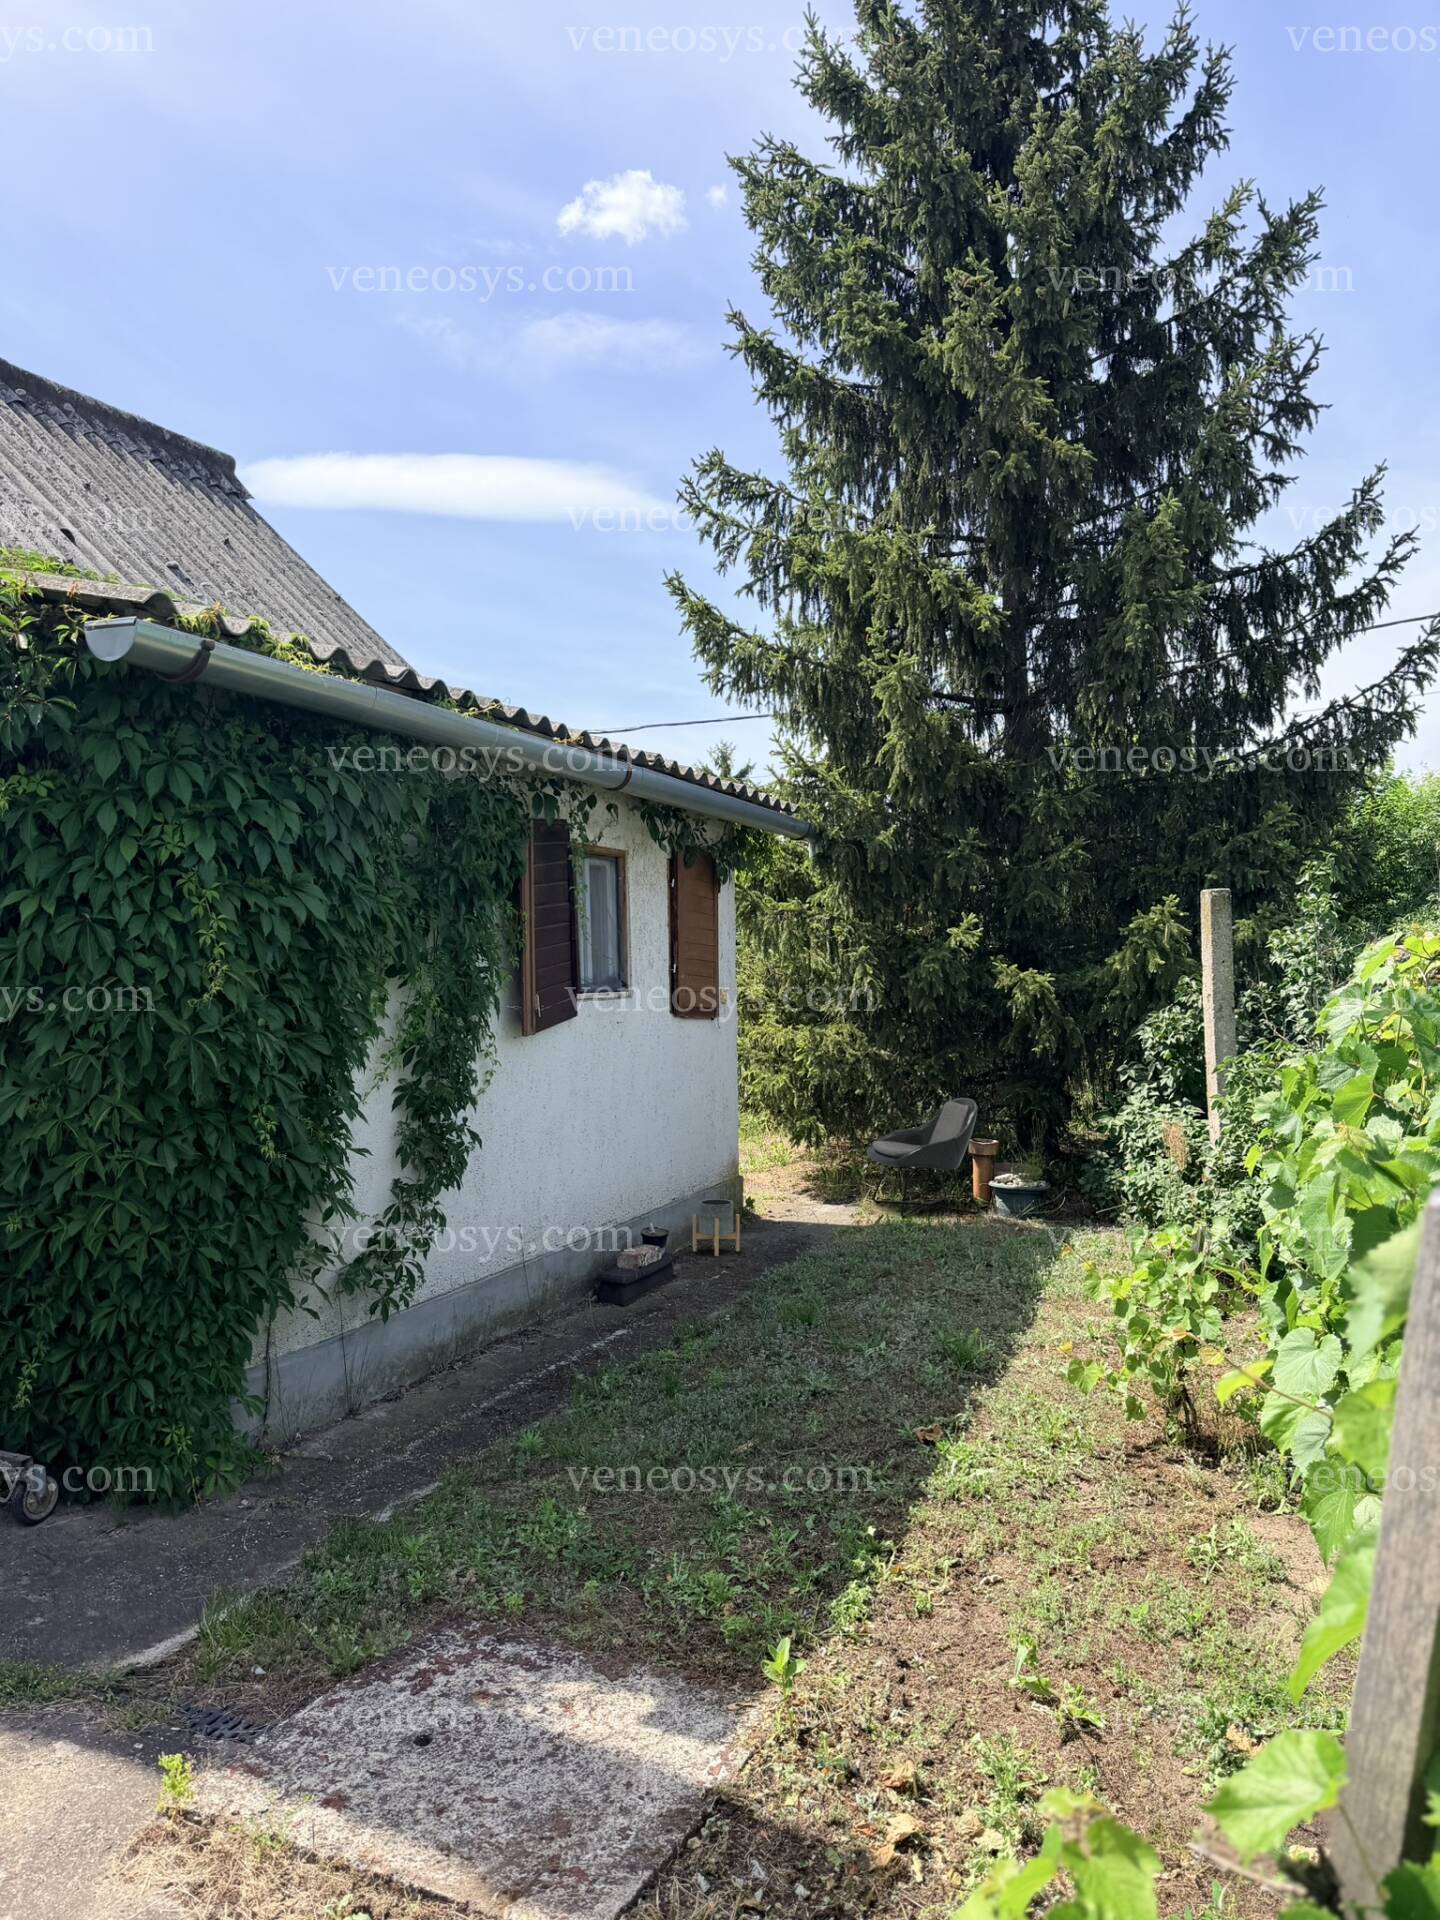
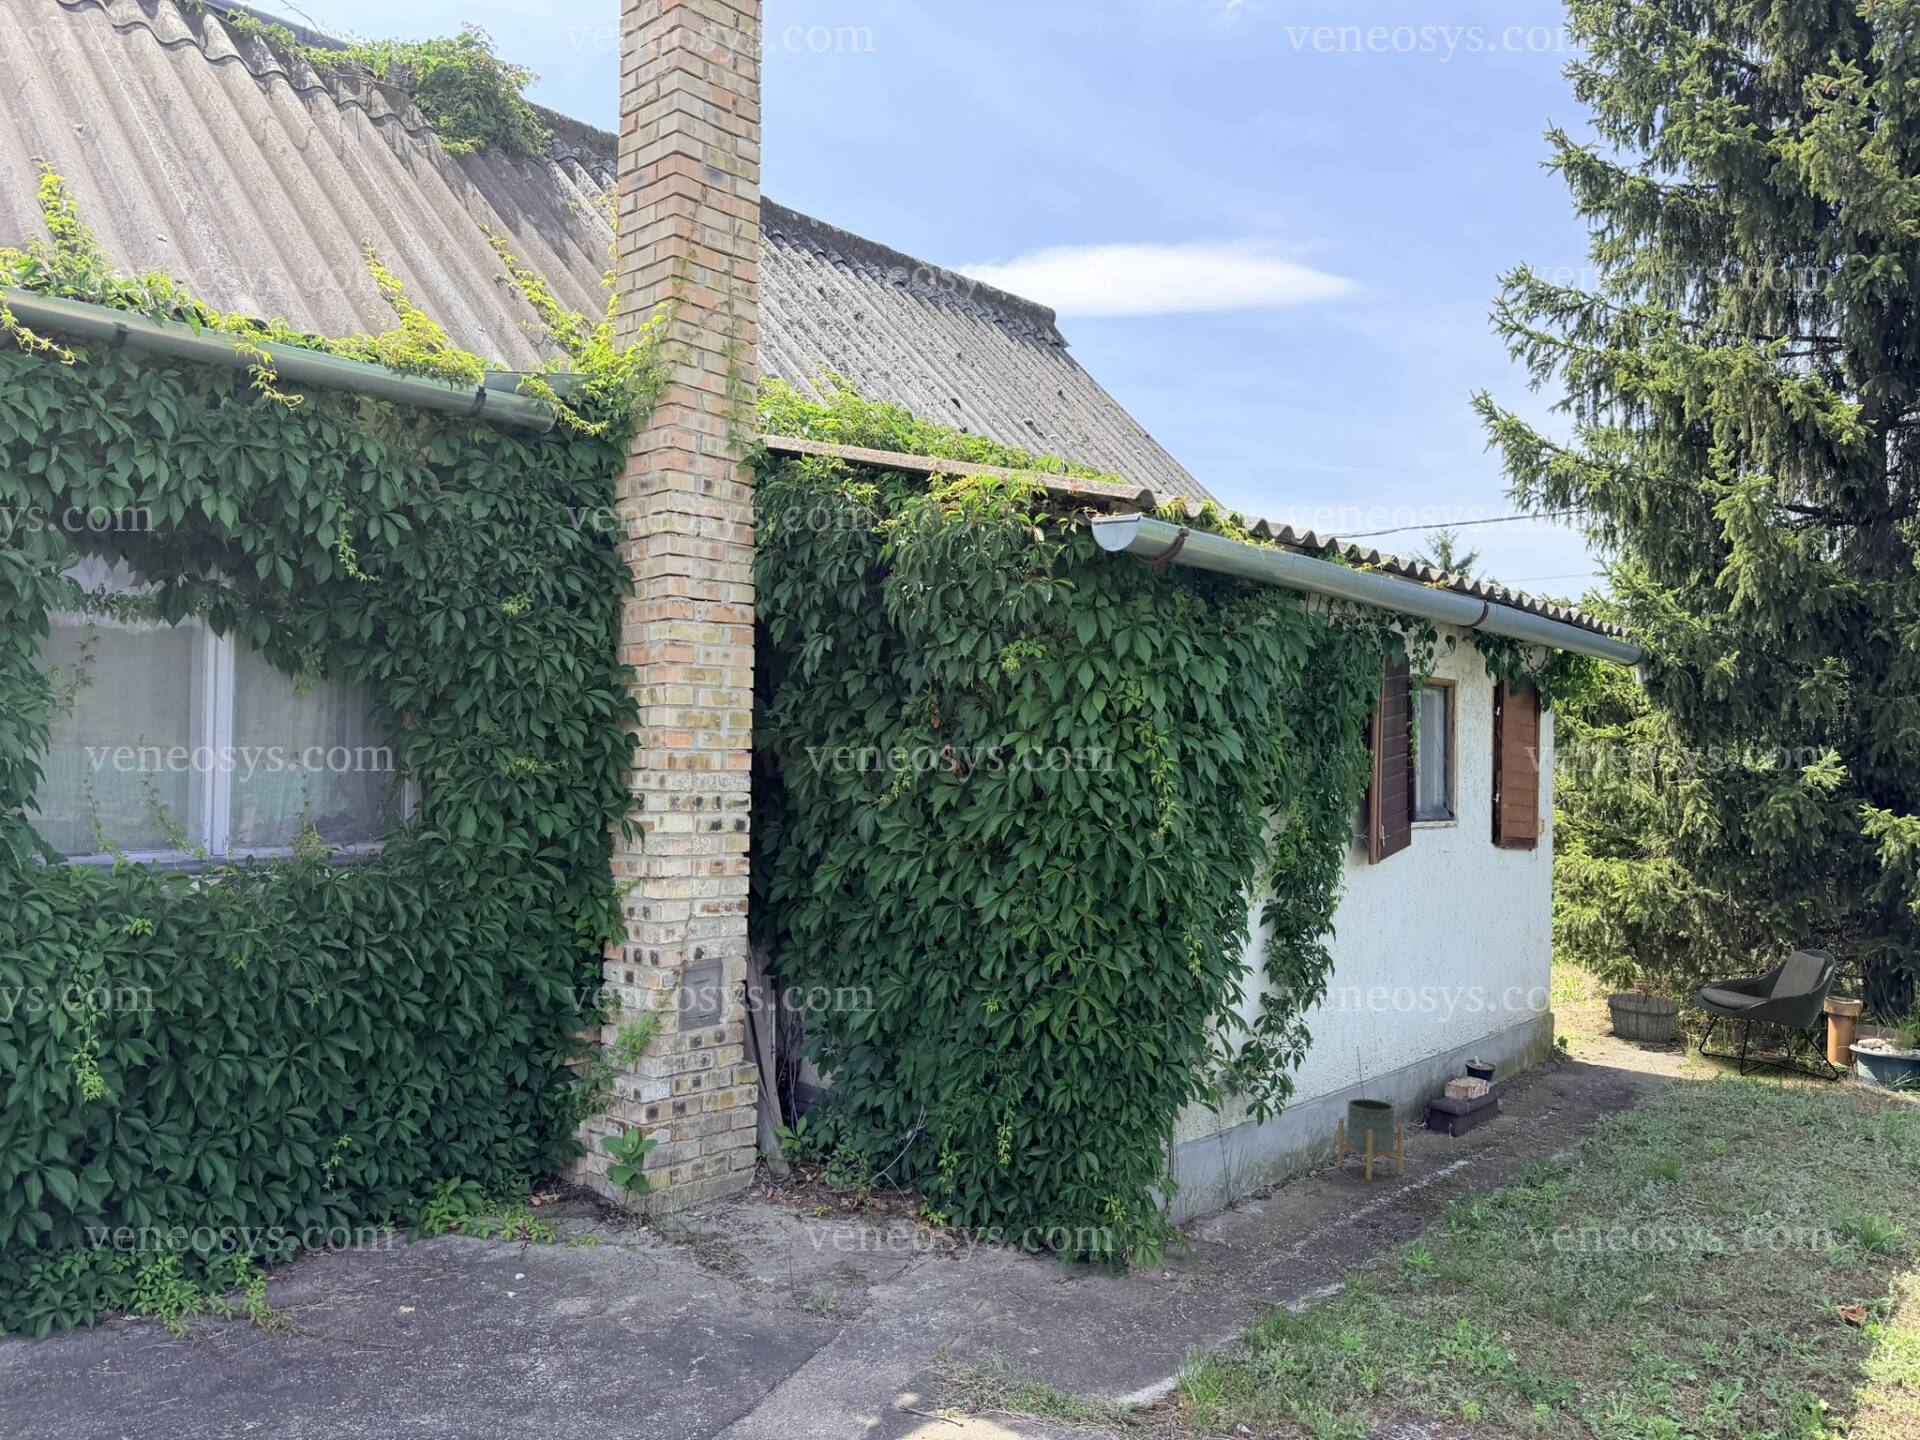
wooden bucket: none [800,1143,860,1197] -> present [1606,986,1679,1043]
planter: present [693,1199,739,1256] -> present [1338,1099,1404,1179]

